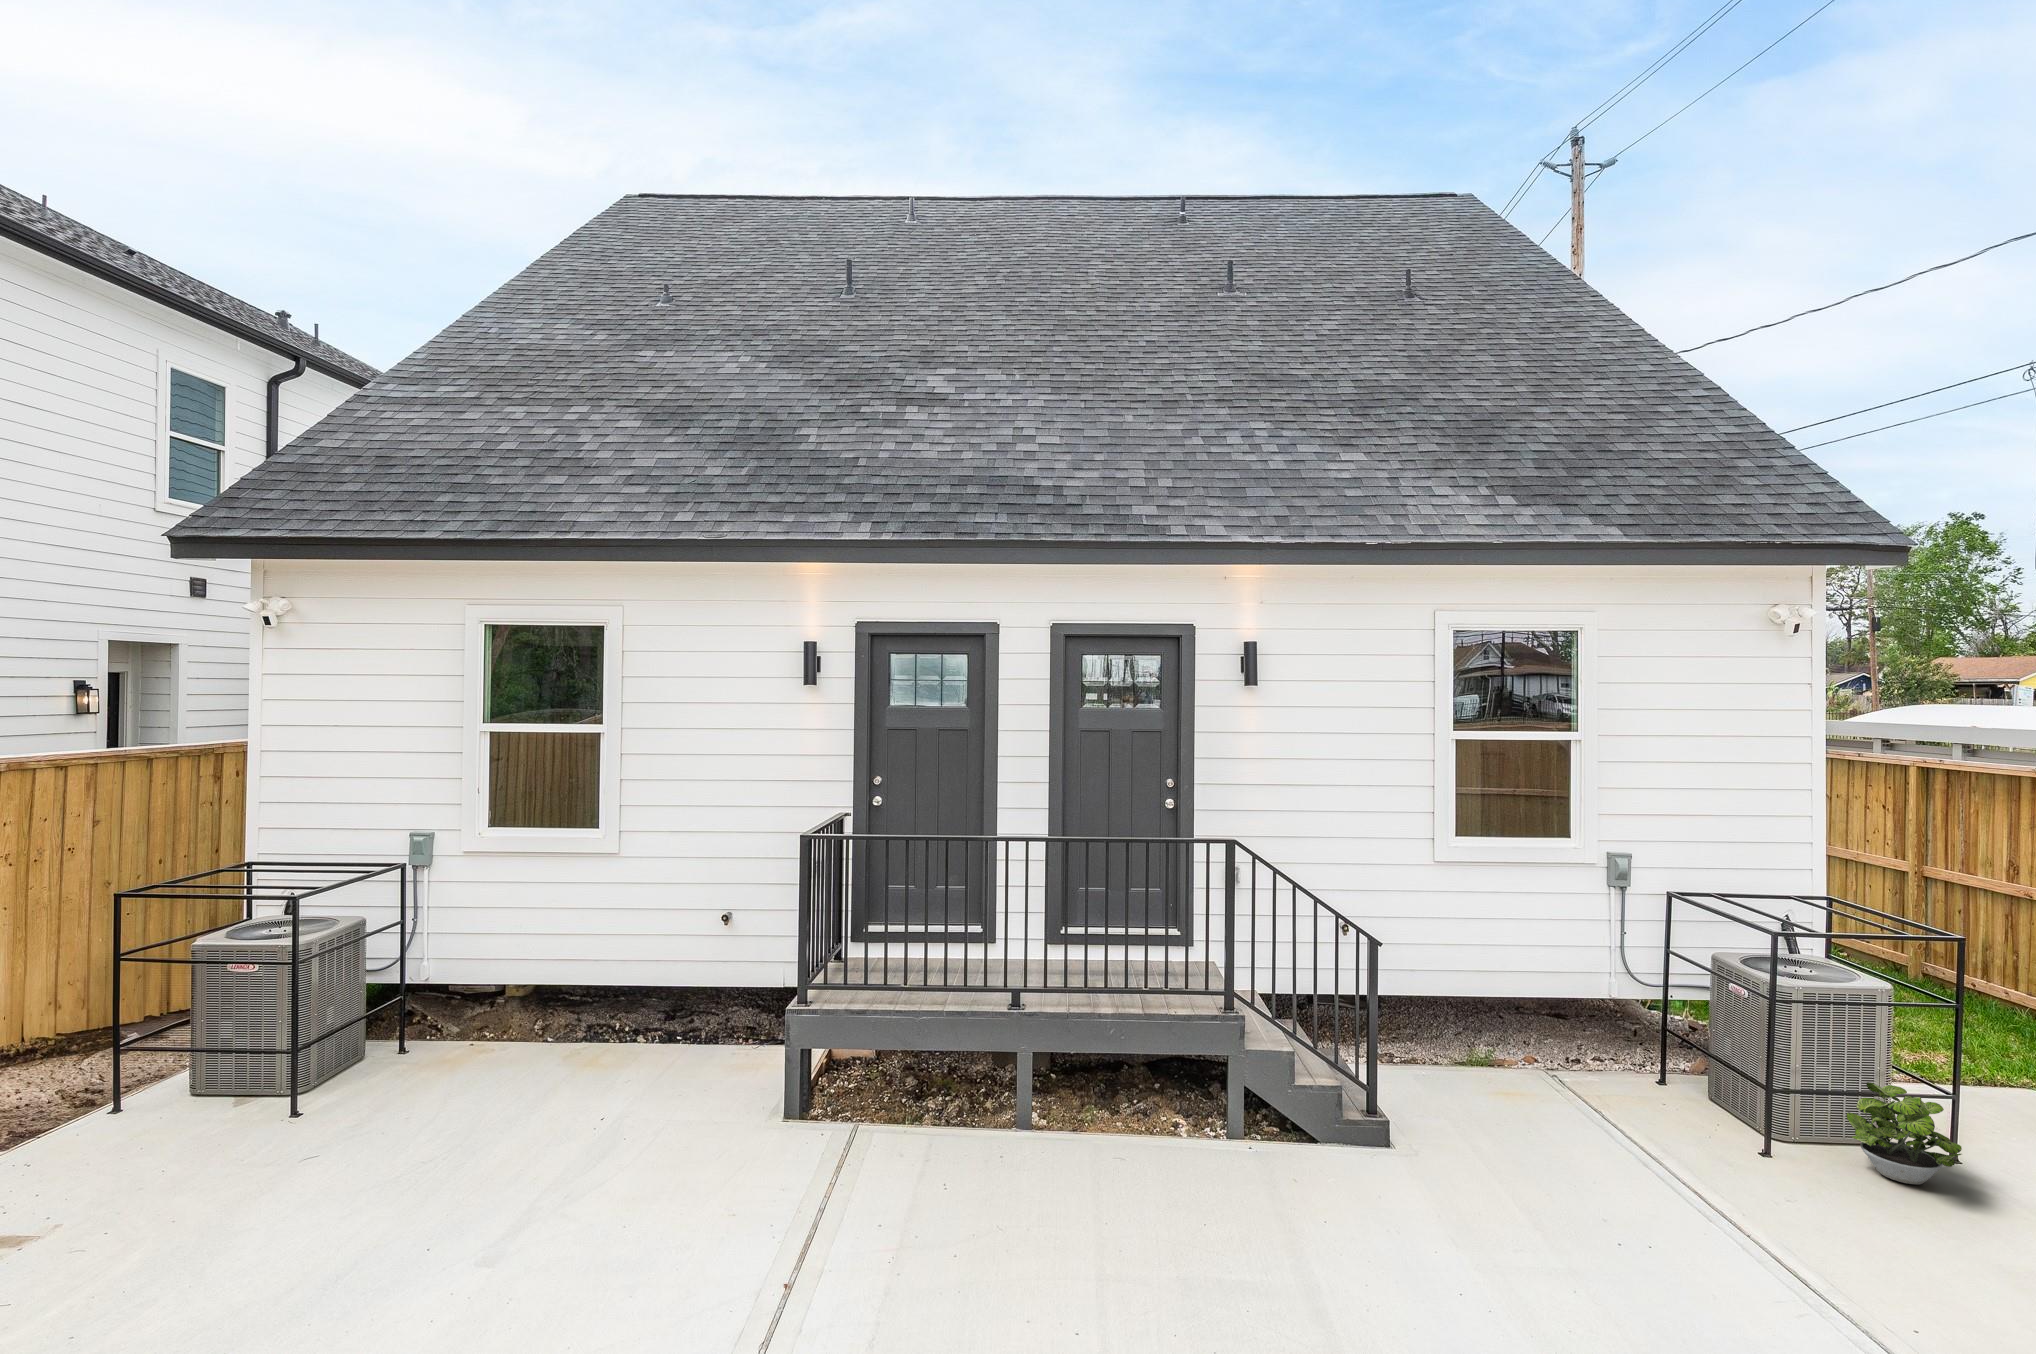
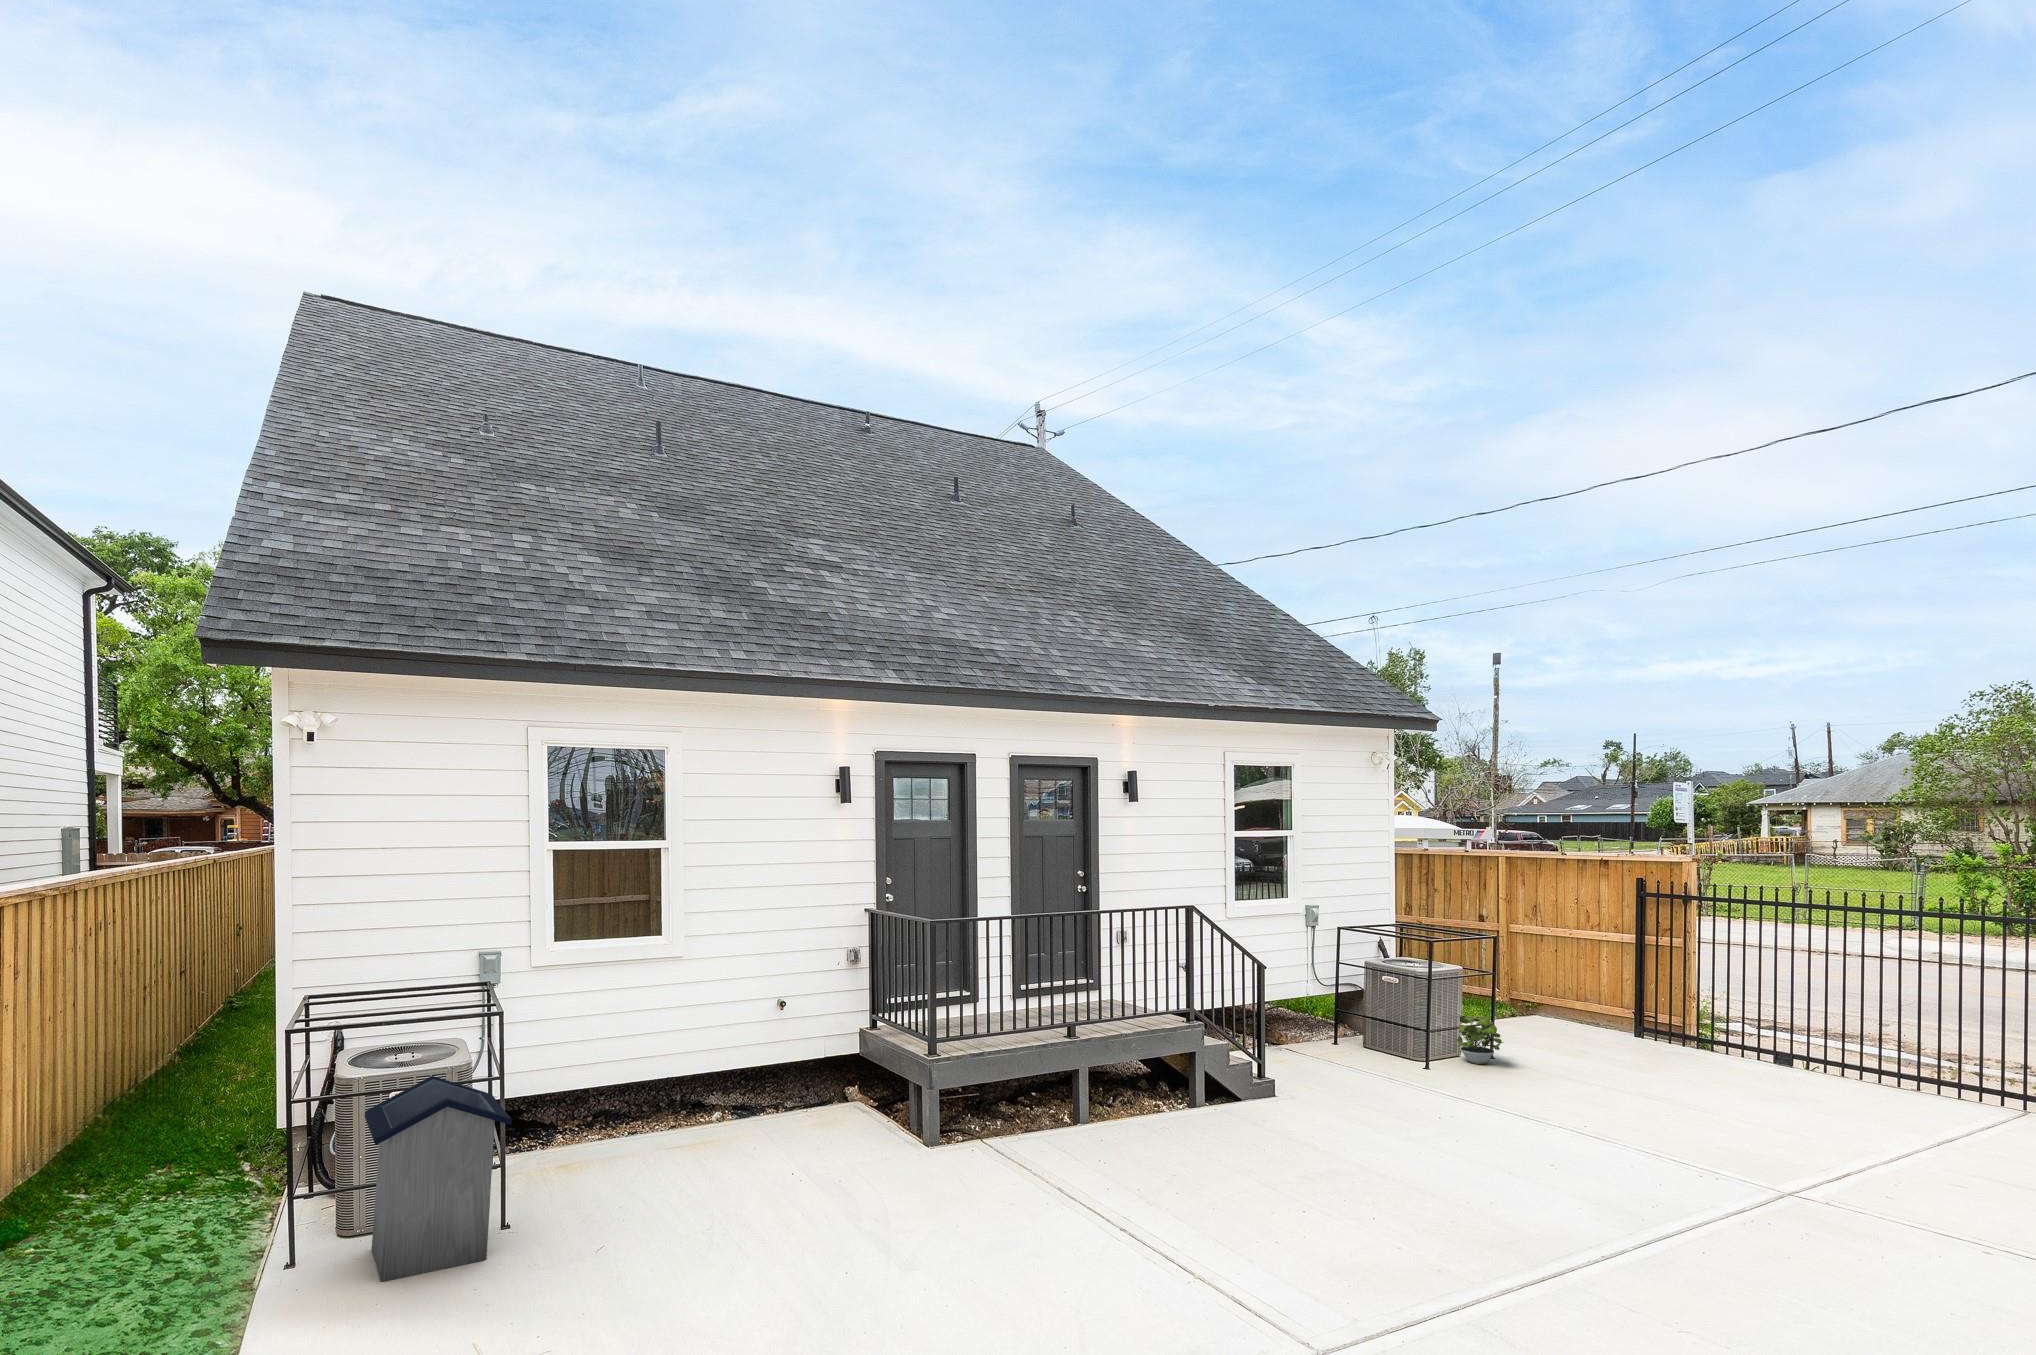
trash can: none [60,952,280,1154] -> present [365,1076,512,1282]

